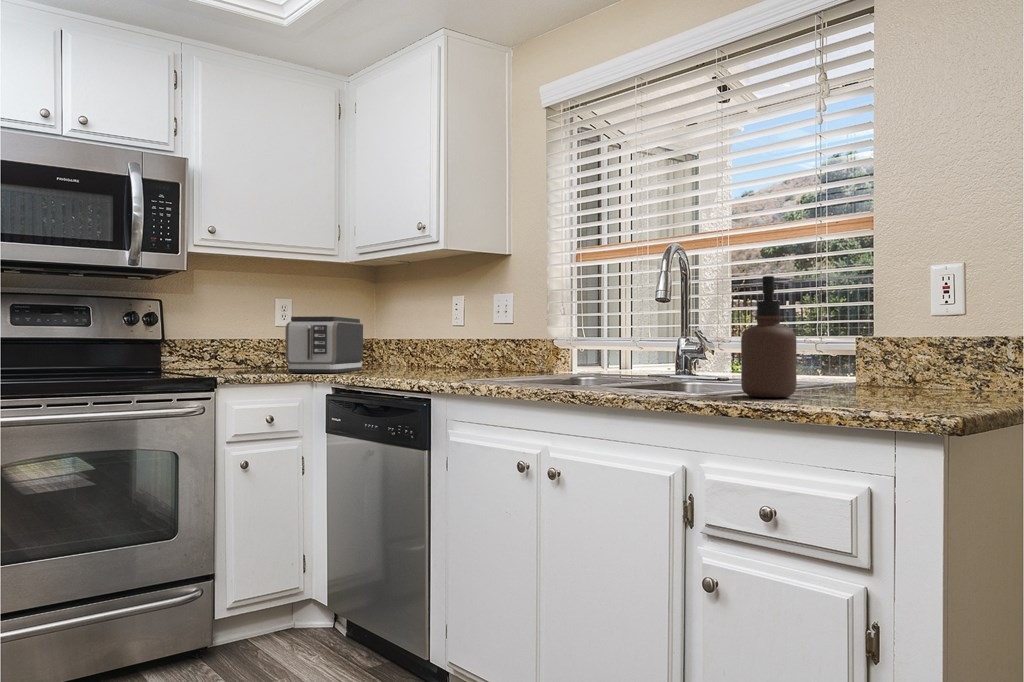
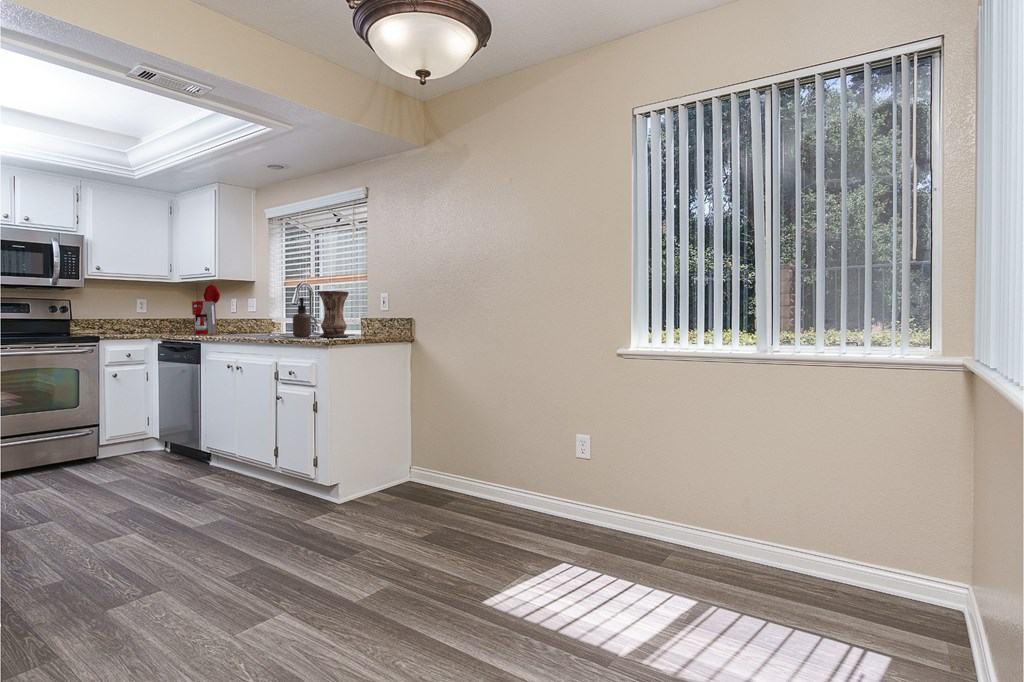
vase: none [862,245,977,407] -> present [318,291,349,338]
coffee maker: none [397,261,473,374] -> present [192,284,234,334]
toaster: present [285,317,363,373] -> none [138,309,182,335]

